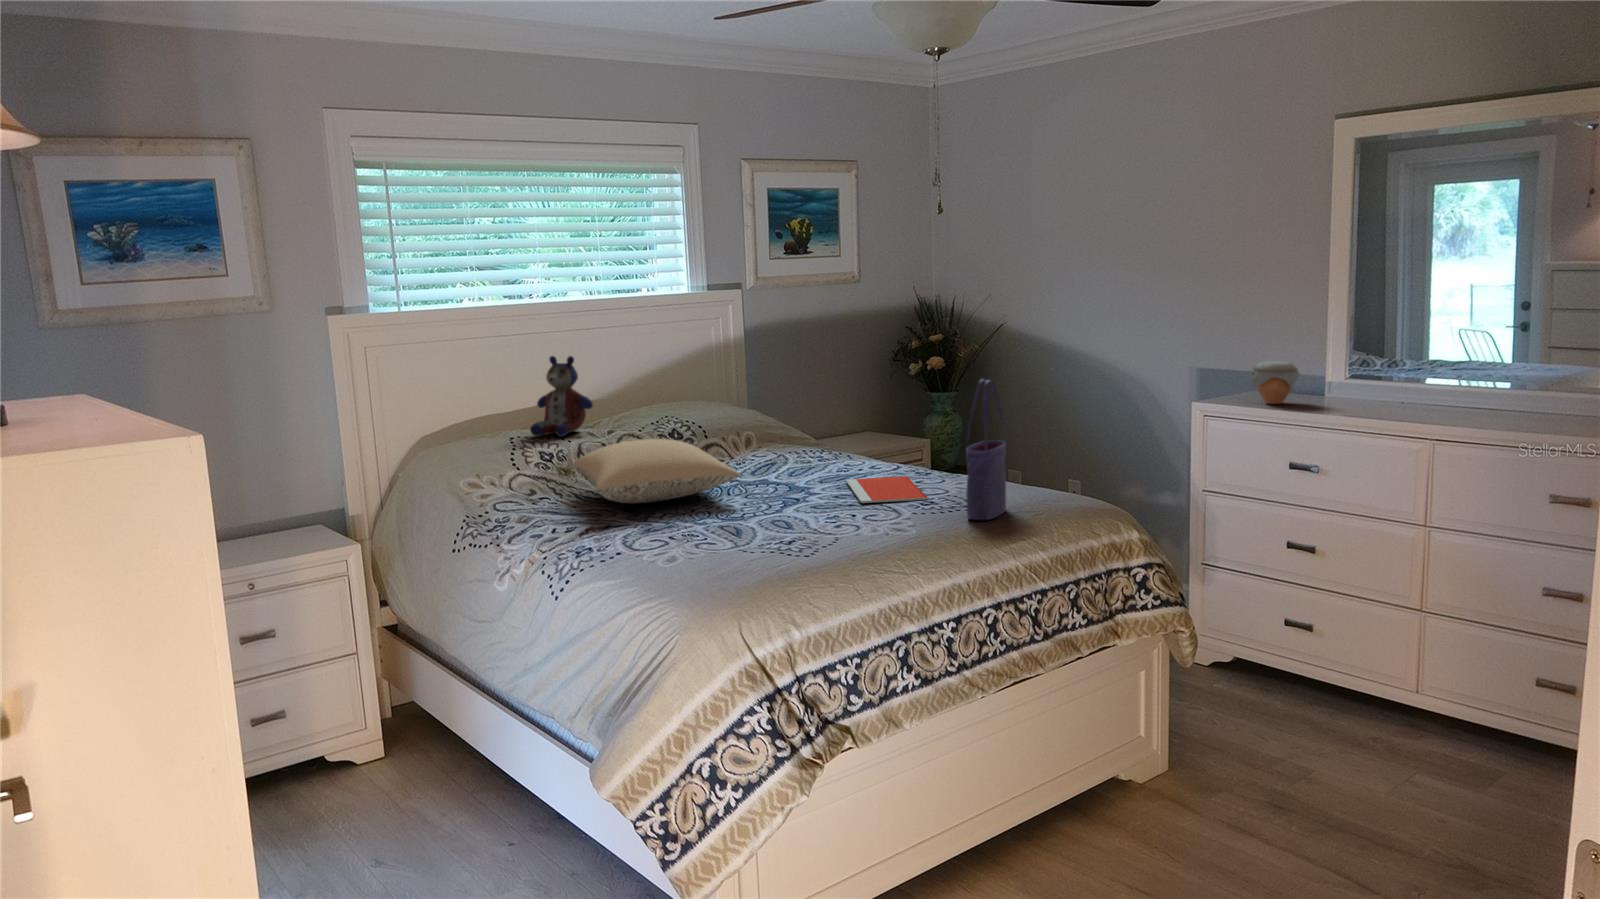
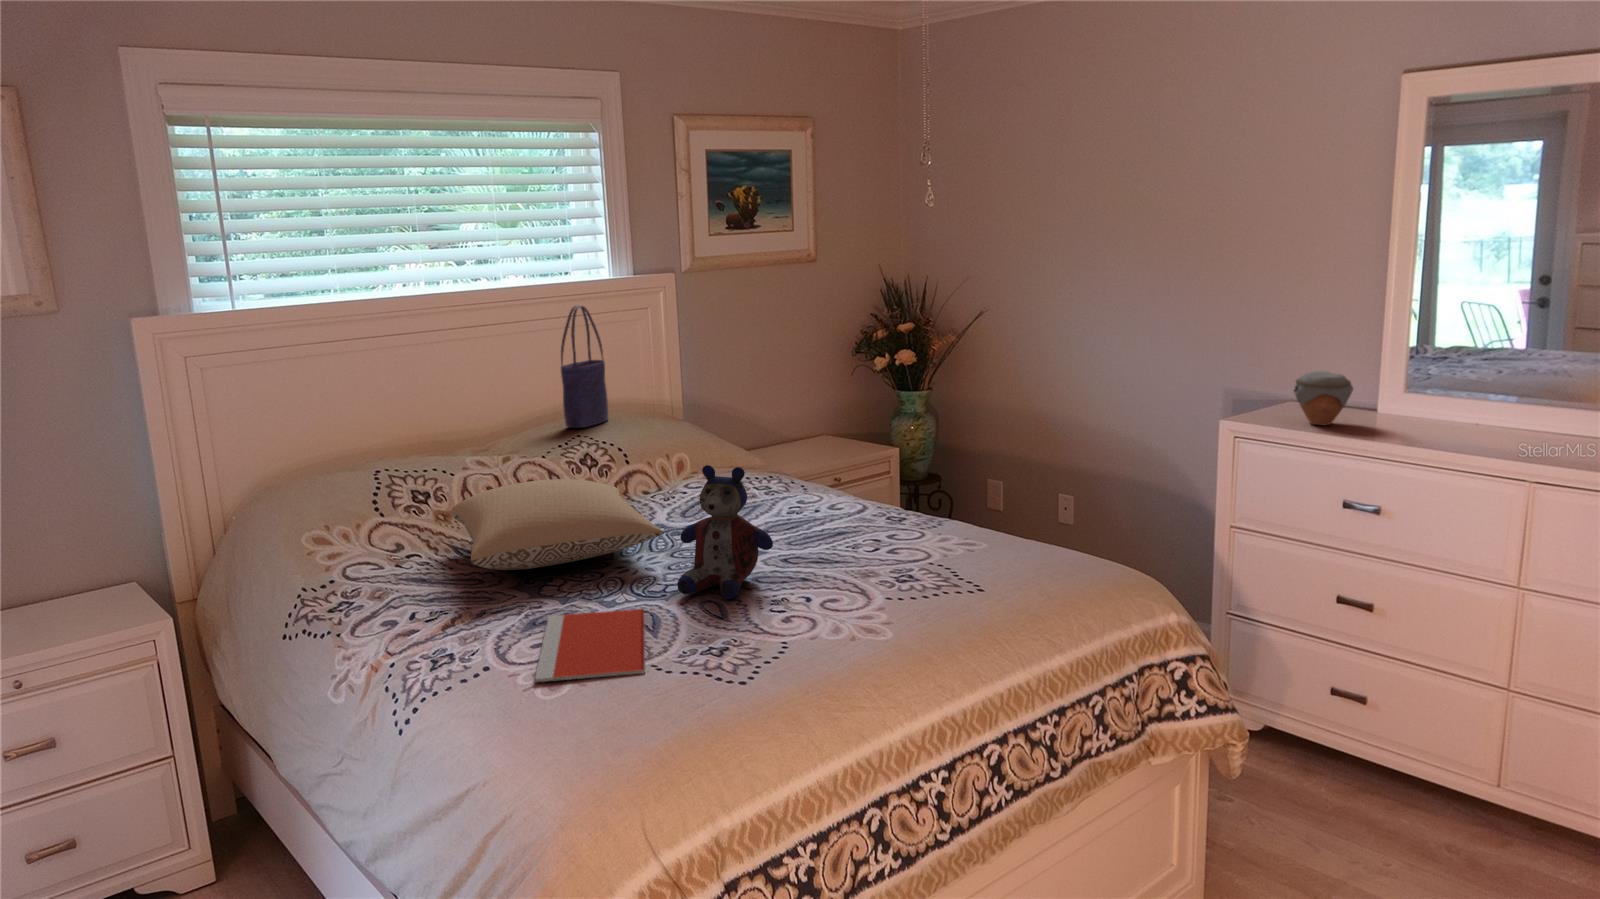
stuffed bear: present [530,356,593,437] -> present [677,465,773,599]
tote bag: present [966,379,1006,520] -> present [561,306,608,428]
notebook: present [846,476,928,503] -> present [535,609,645,682]

